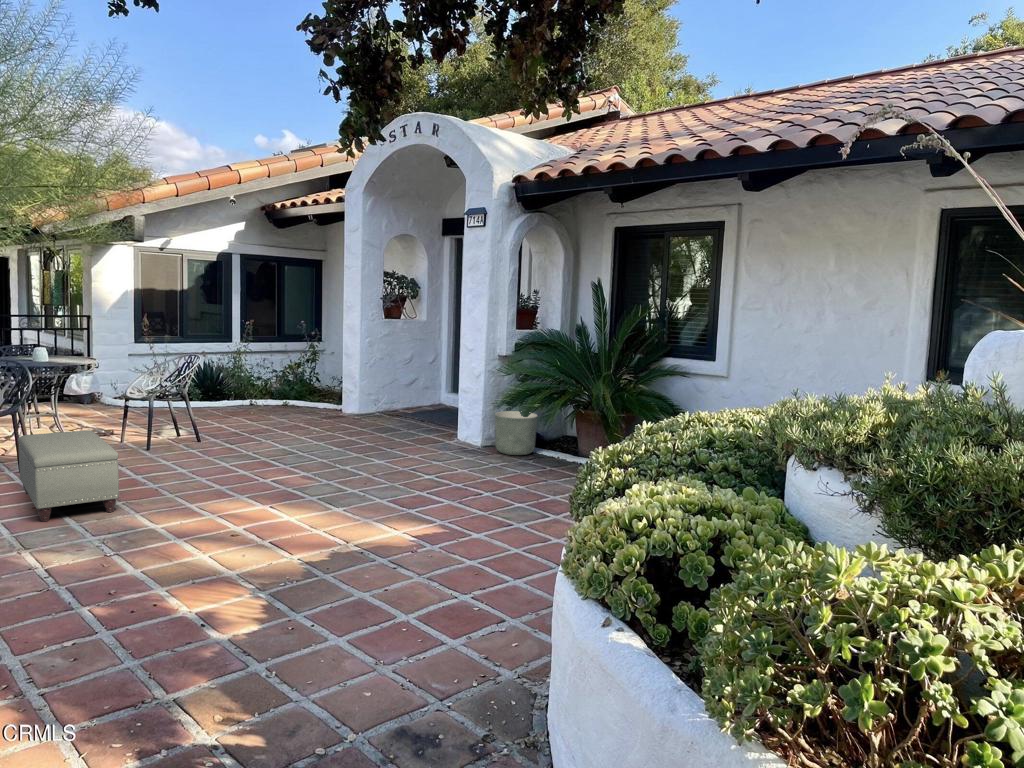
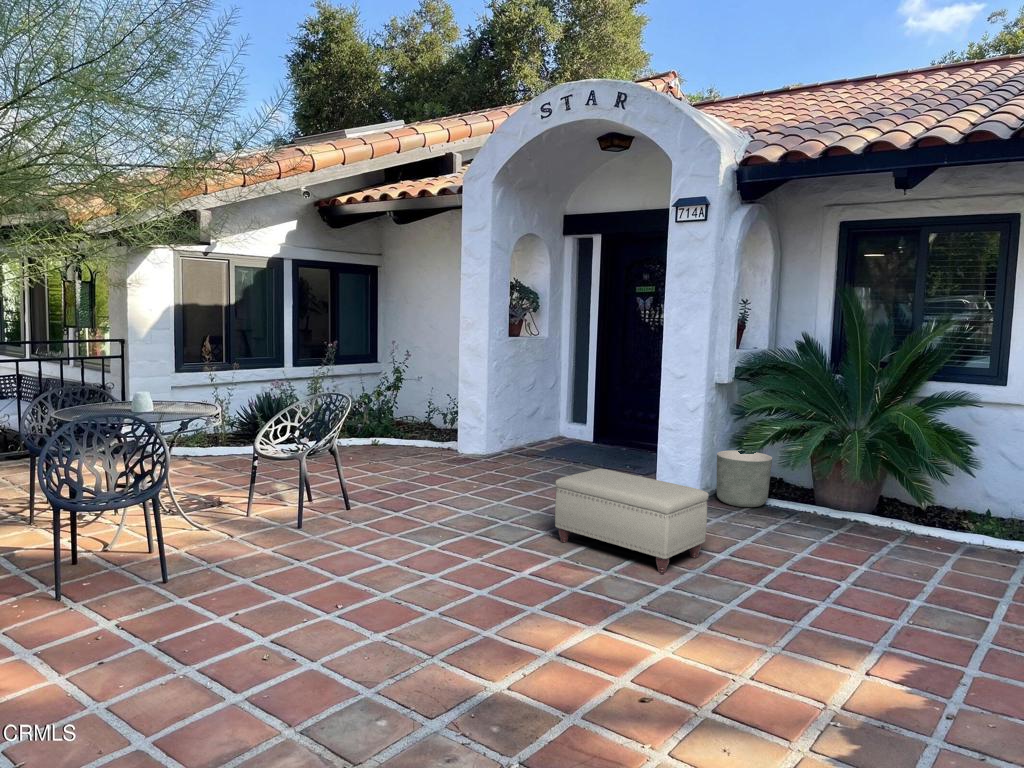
ottoman: present [18,430,119,522] -> present [555,469,709,573]

